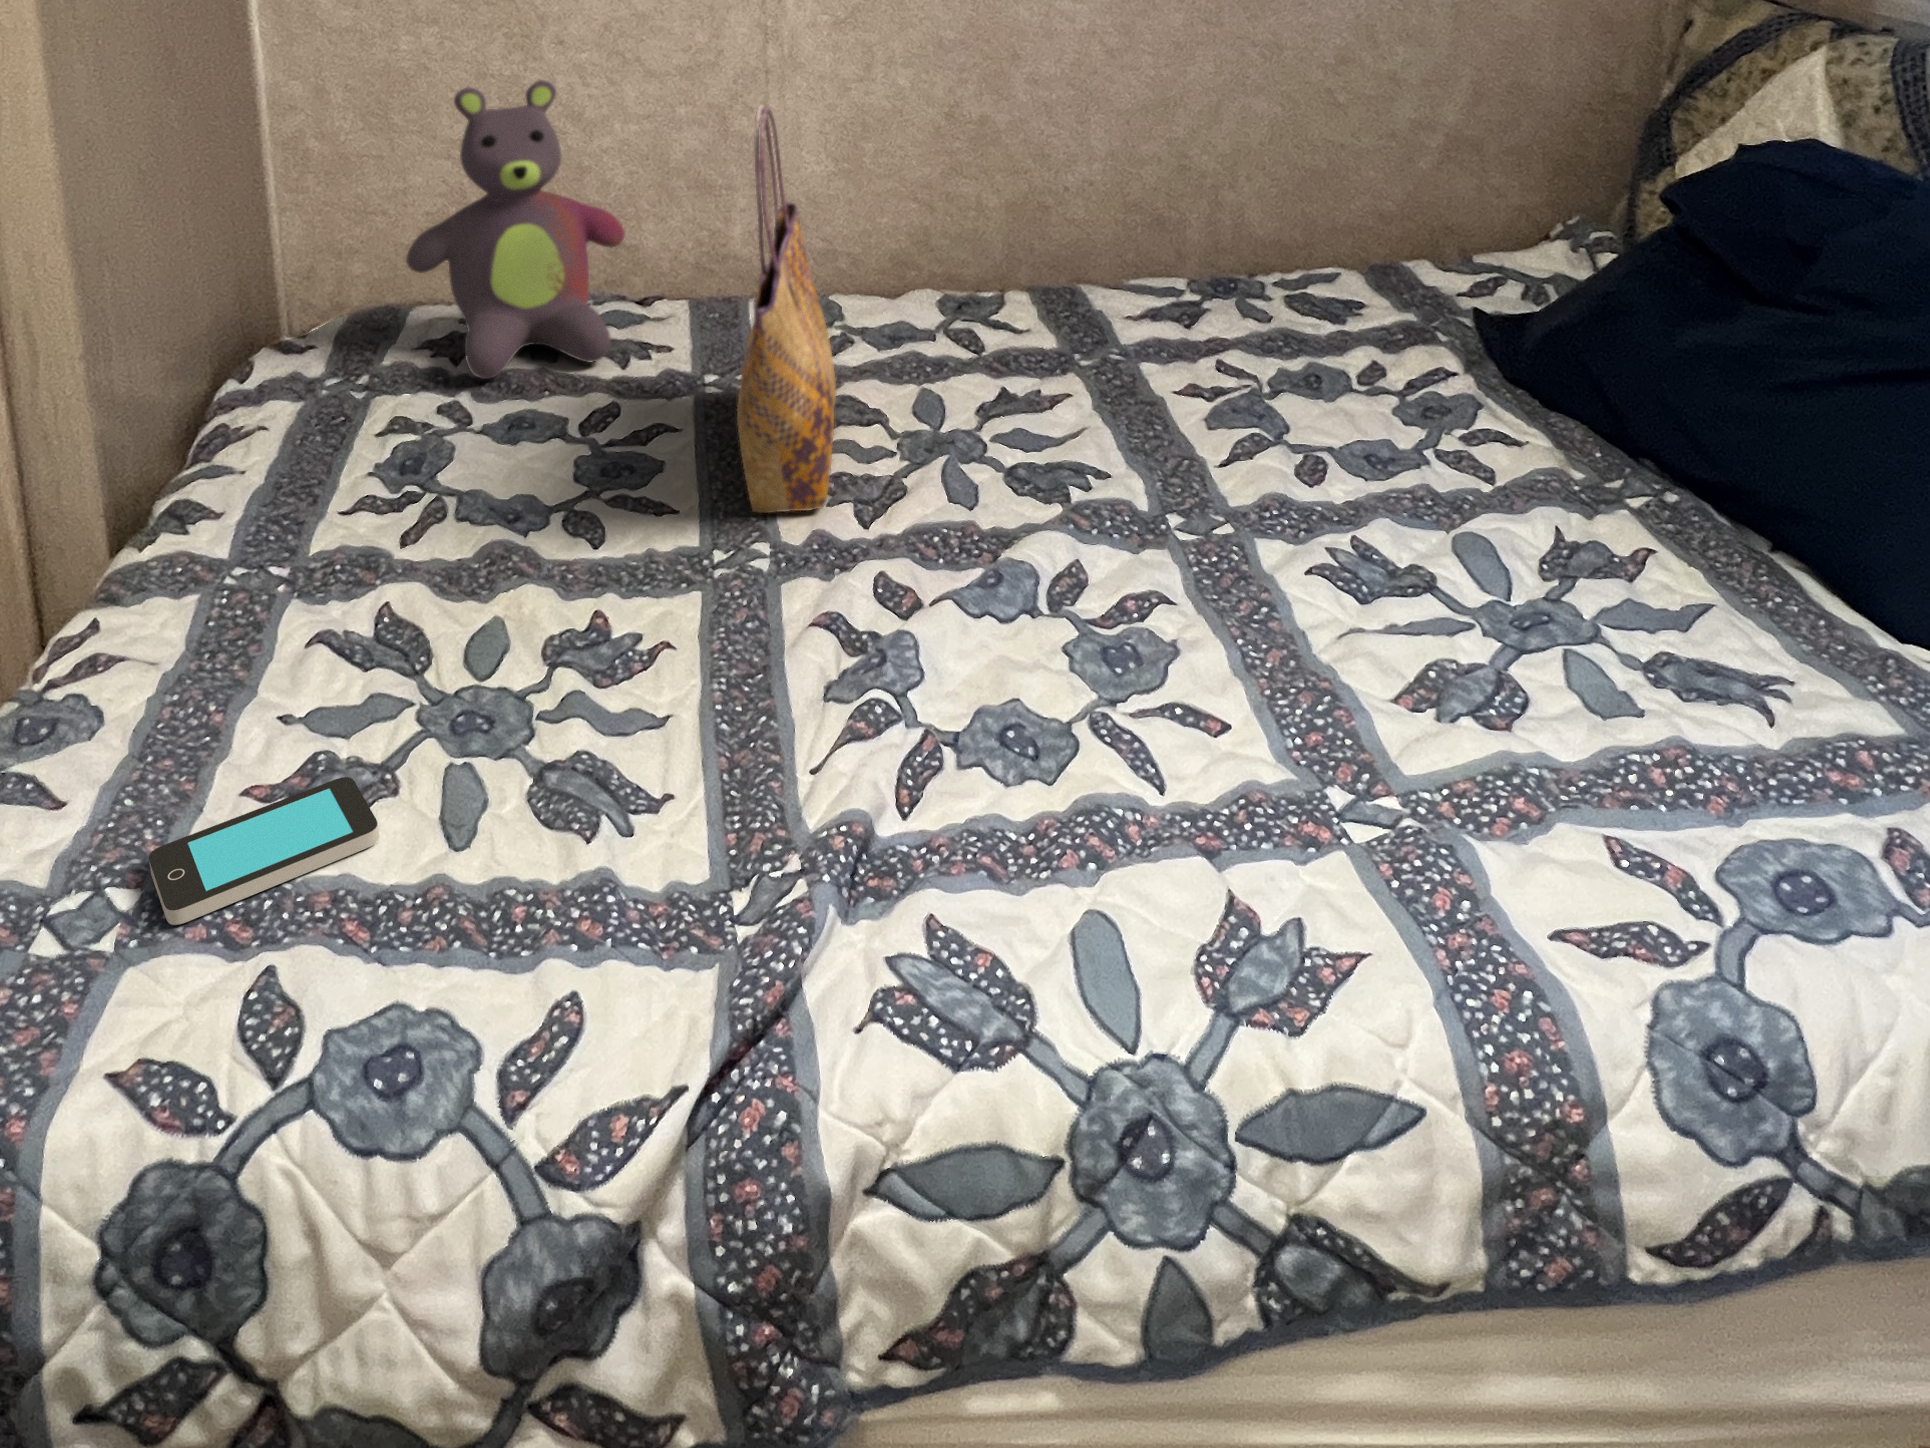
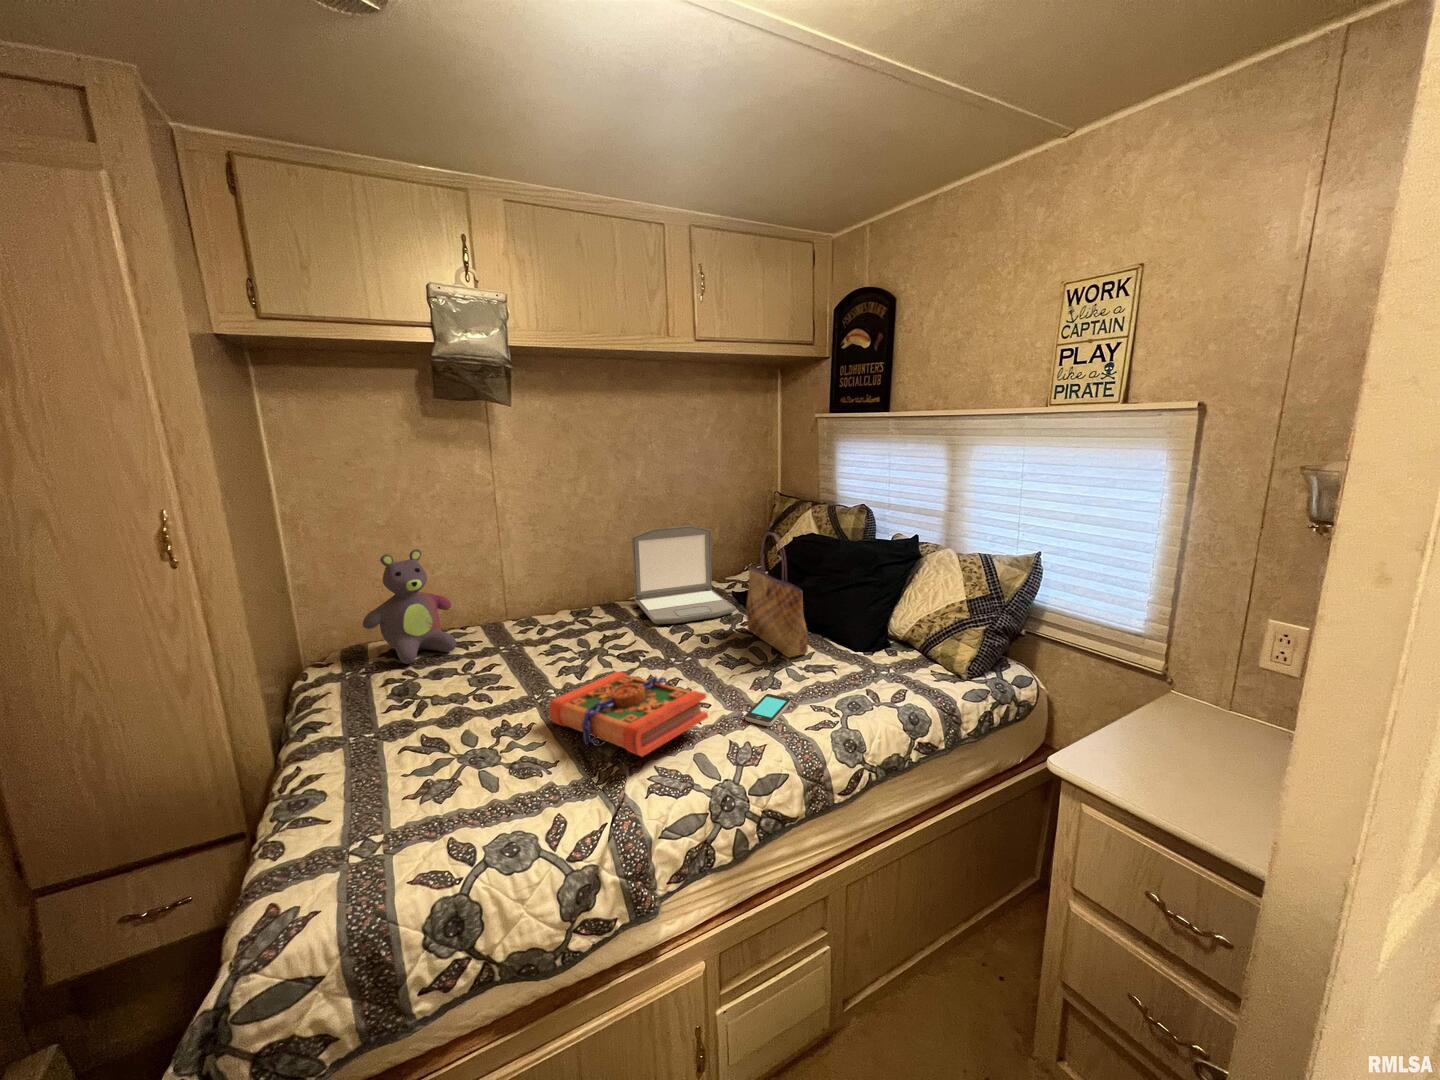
laptop: none [1139,76,1457,390] -> present [632,526,736,624]
tote bag: present [737,106,837,513] -> present [746,532,808,657]
book: none [707,530,1169,875] -> present [549,672,708,756]
smartphone: present [149,777,379,925] -> present [745,694,791,726]

